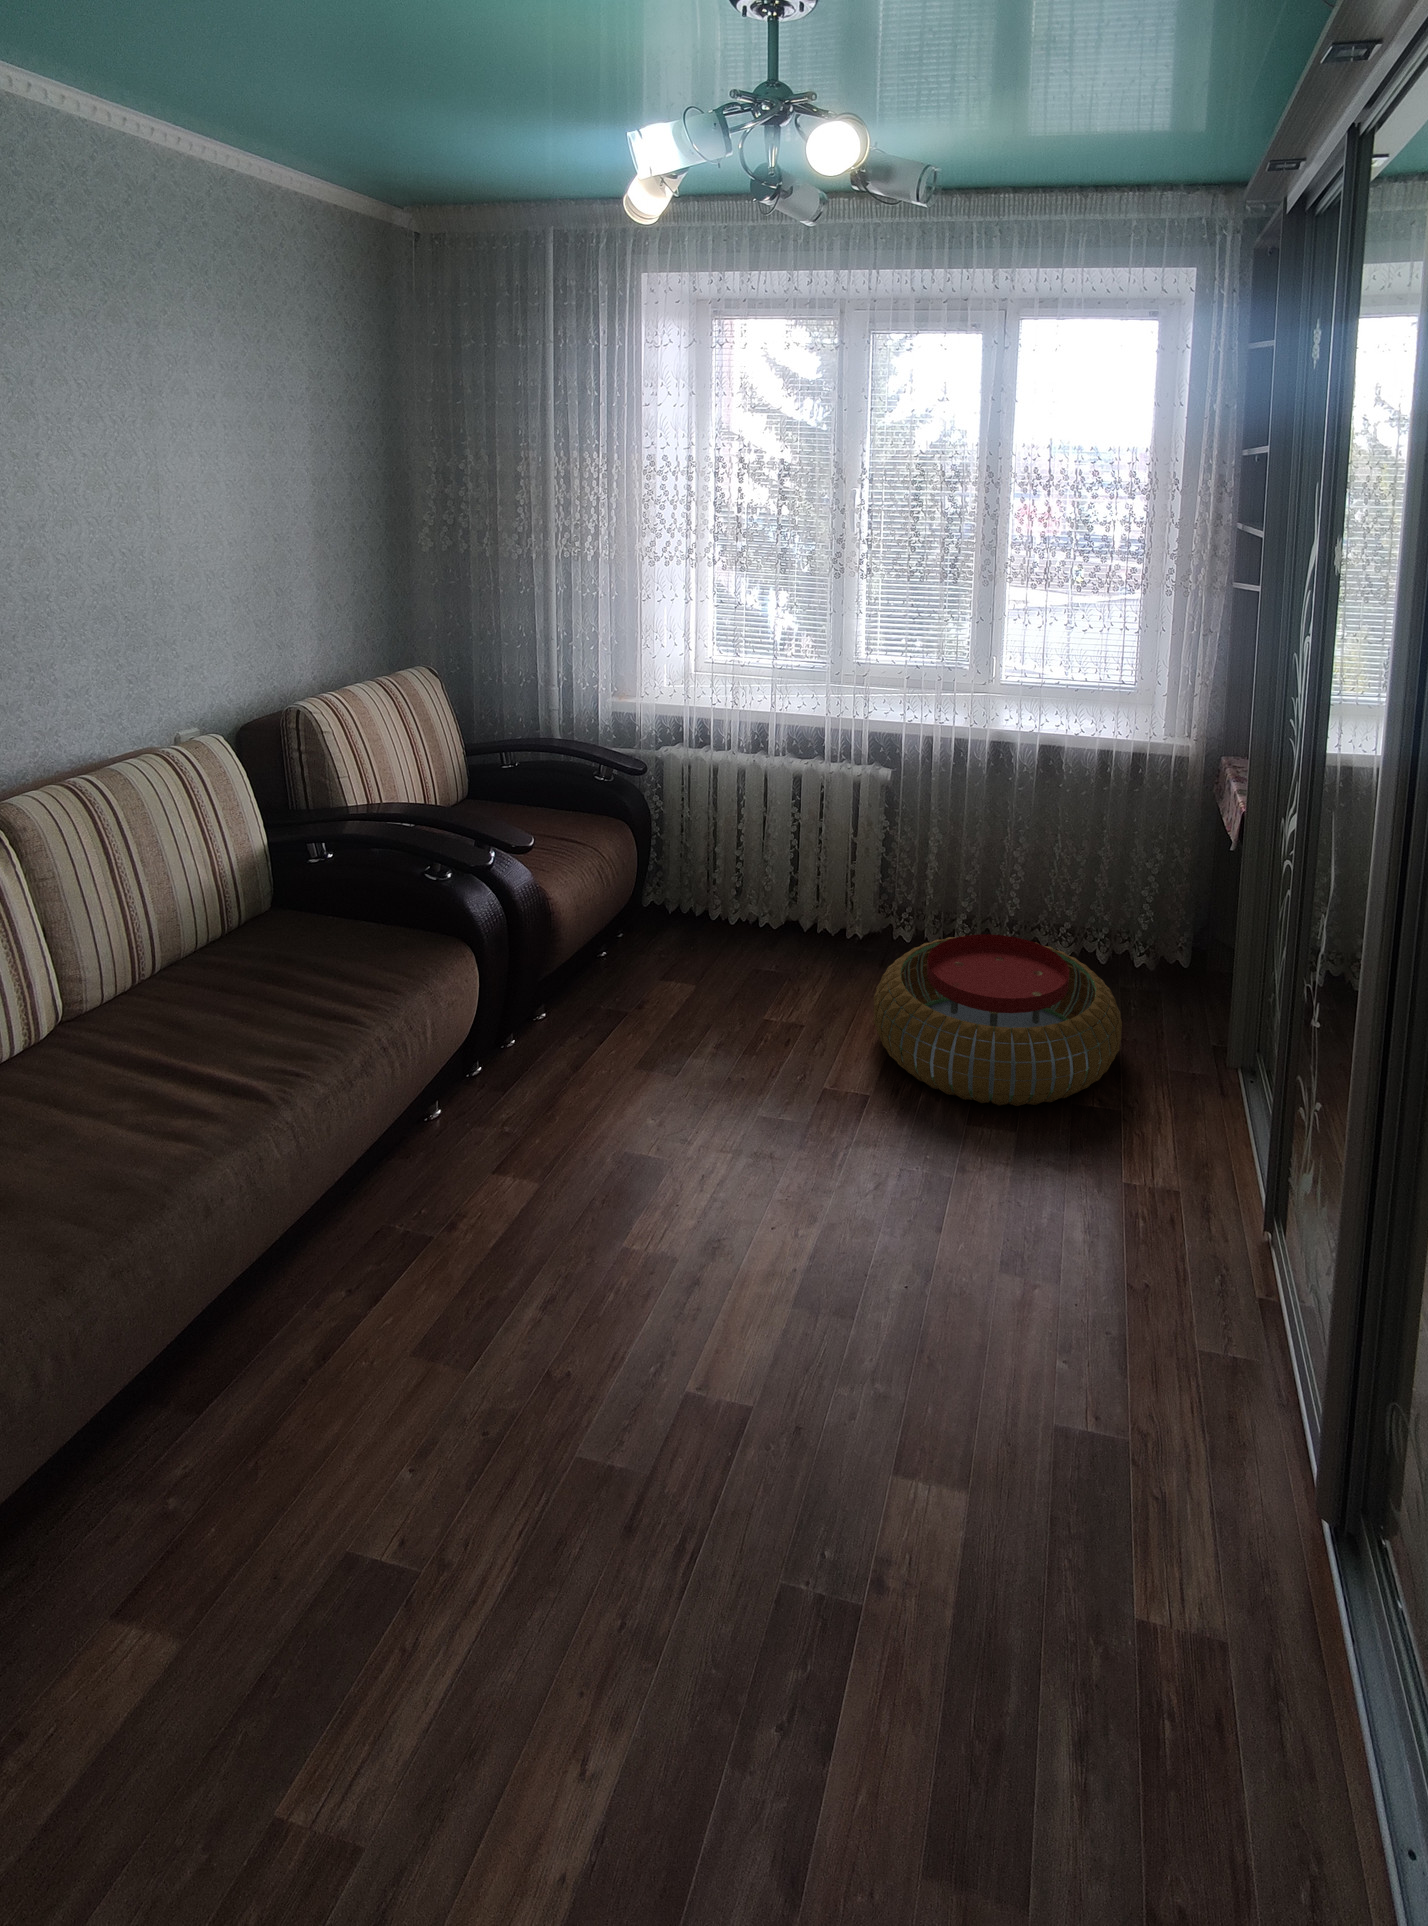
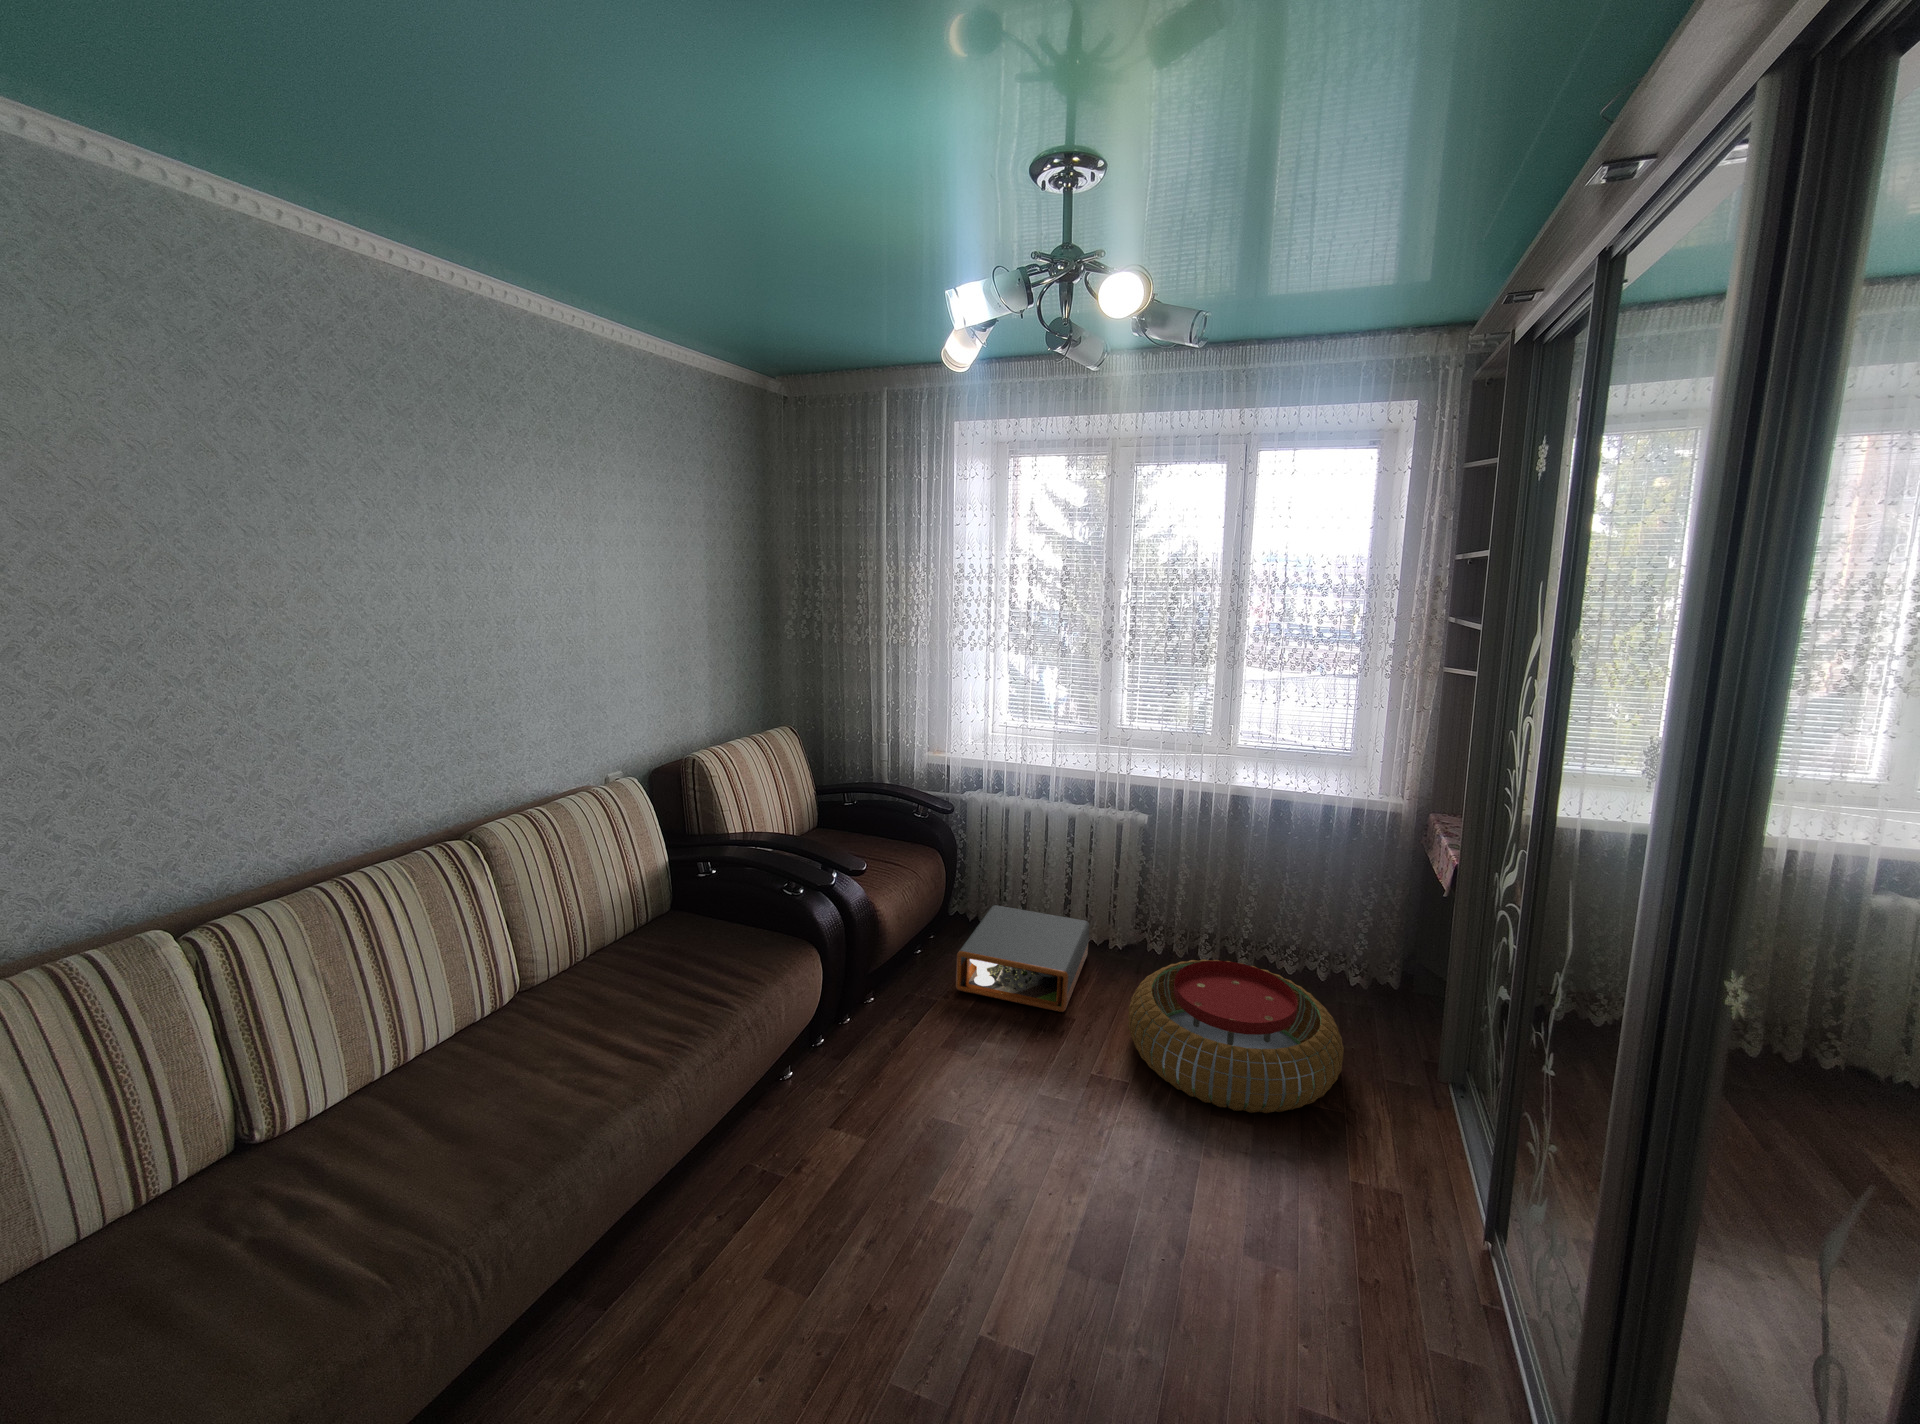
storage box: none [657,890,826,1014] -> present [956,905,1089,1012]

